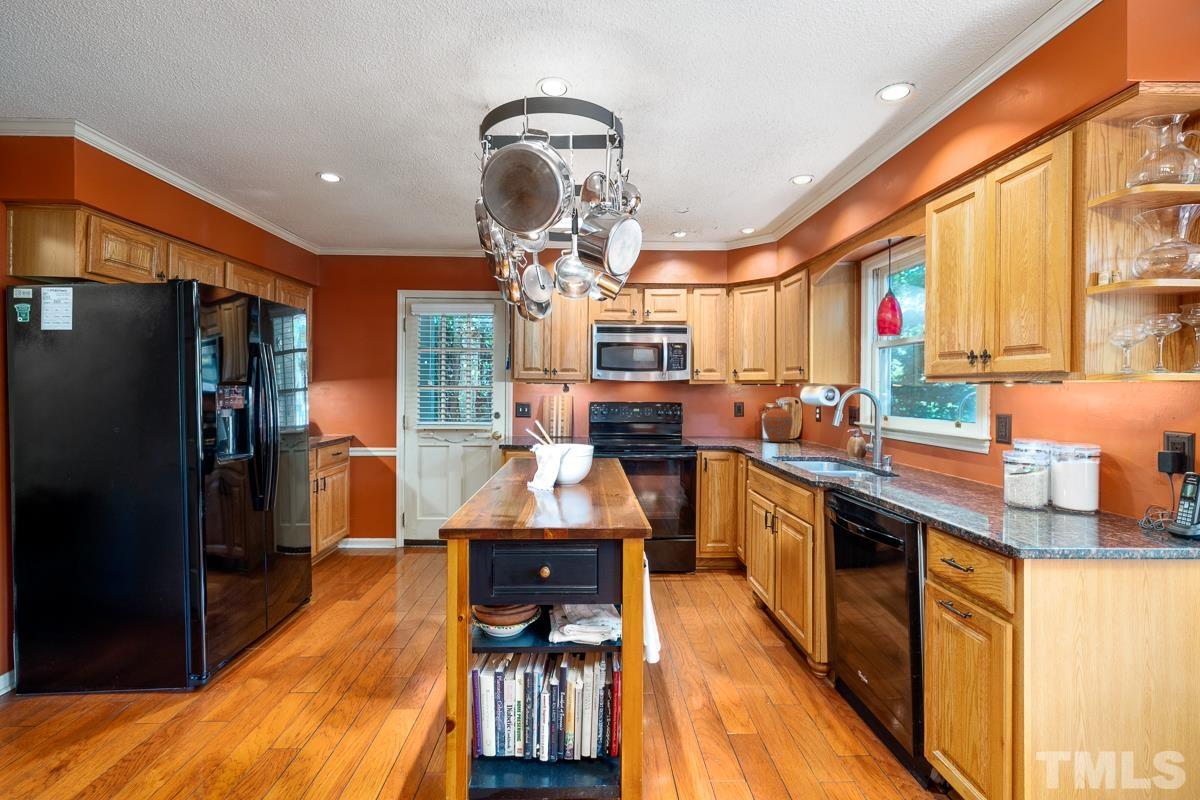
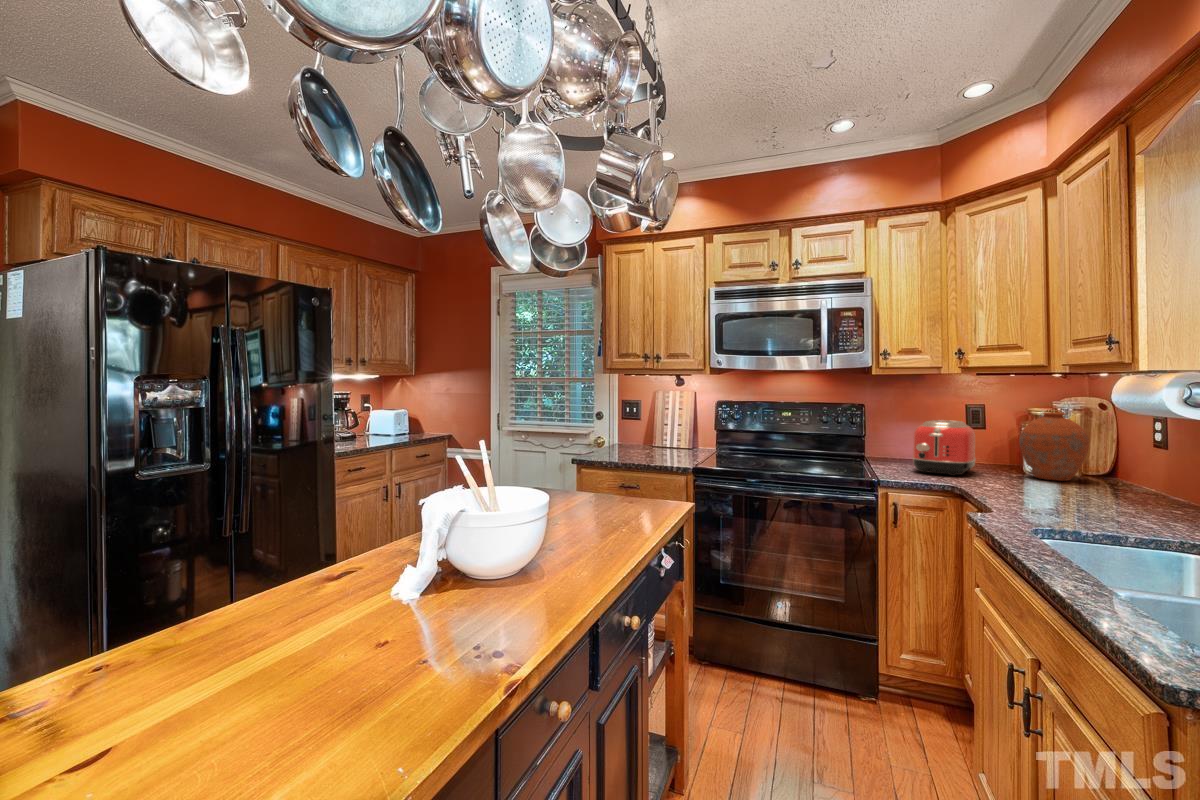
toaster: none [712,412,743,443] -> present [913,420,976,476]

